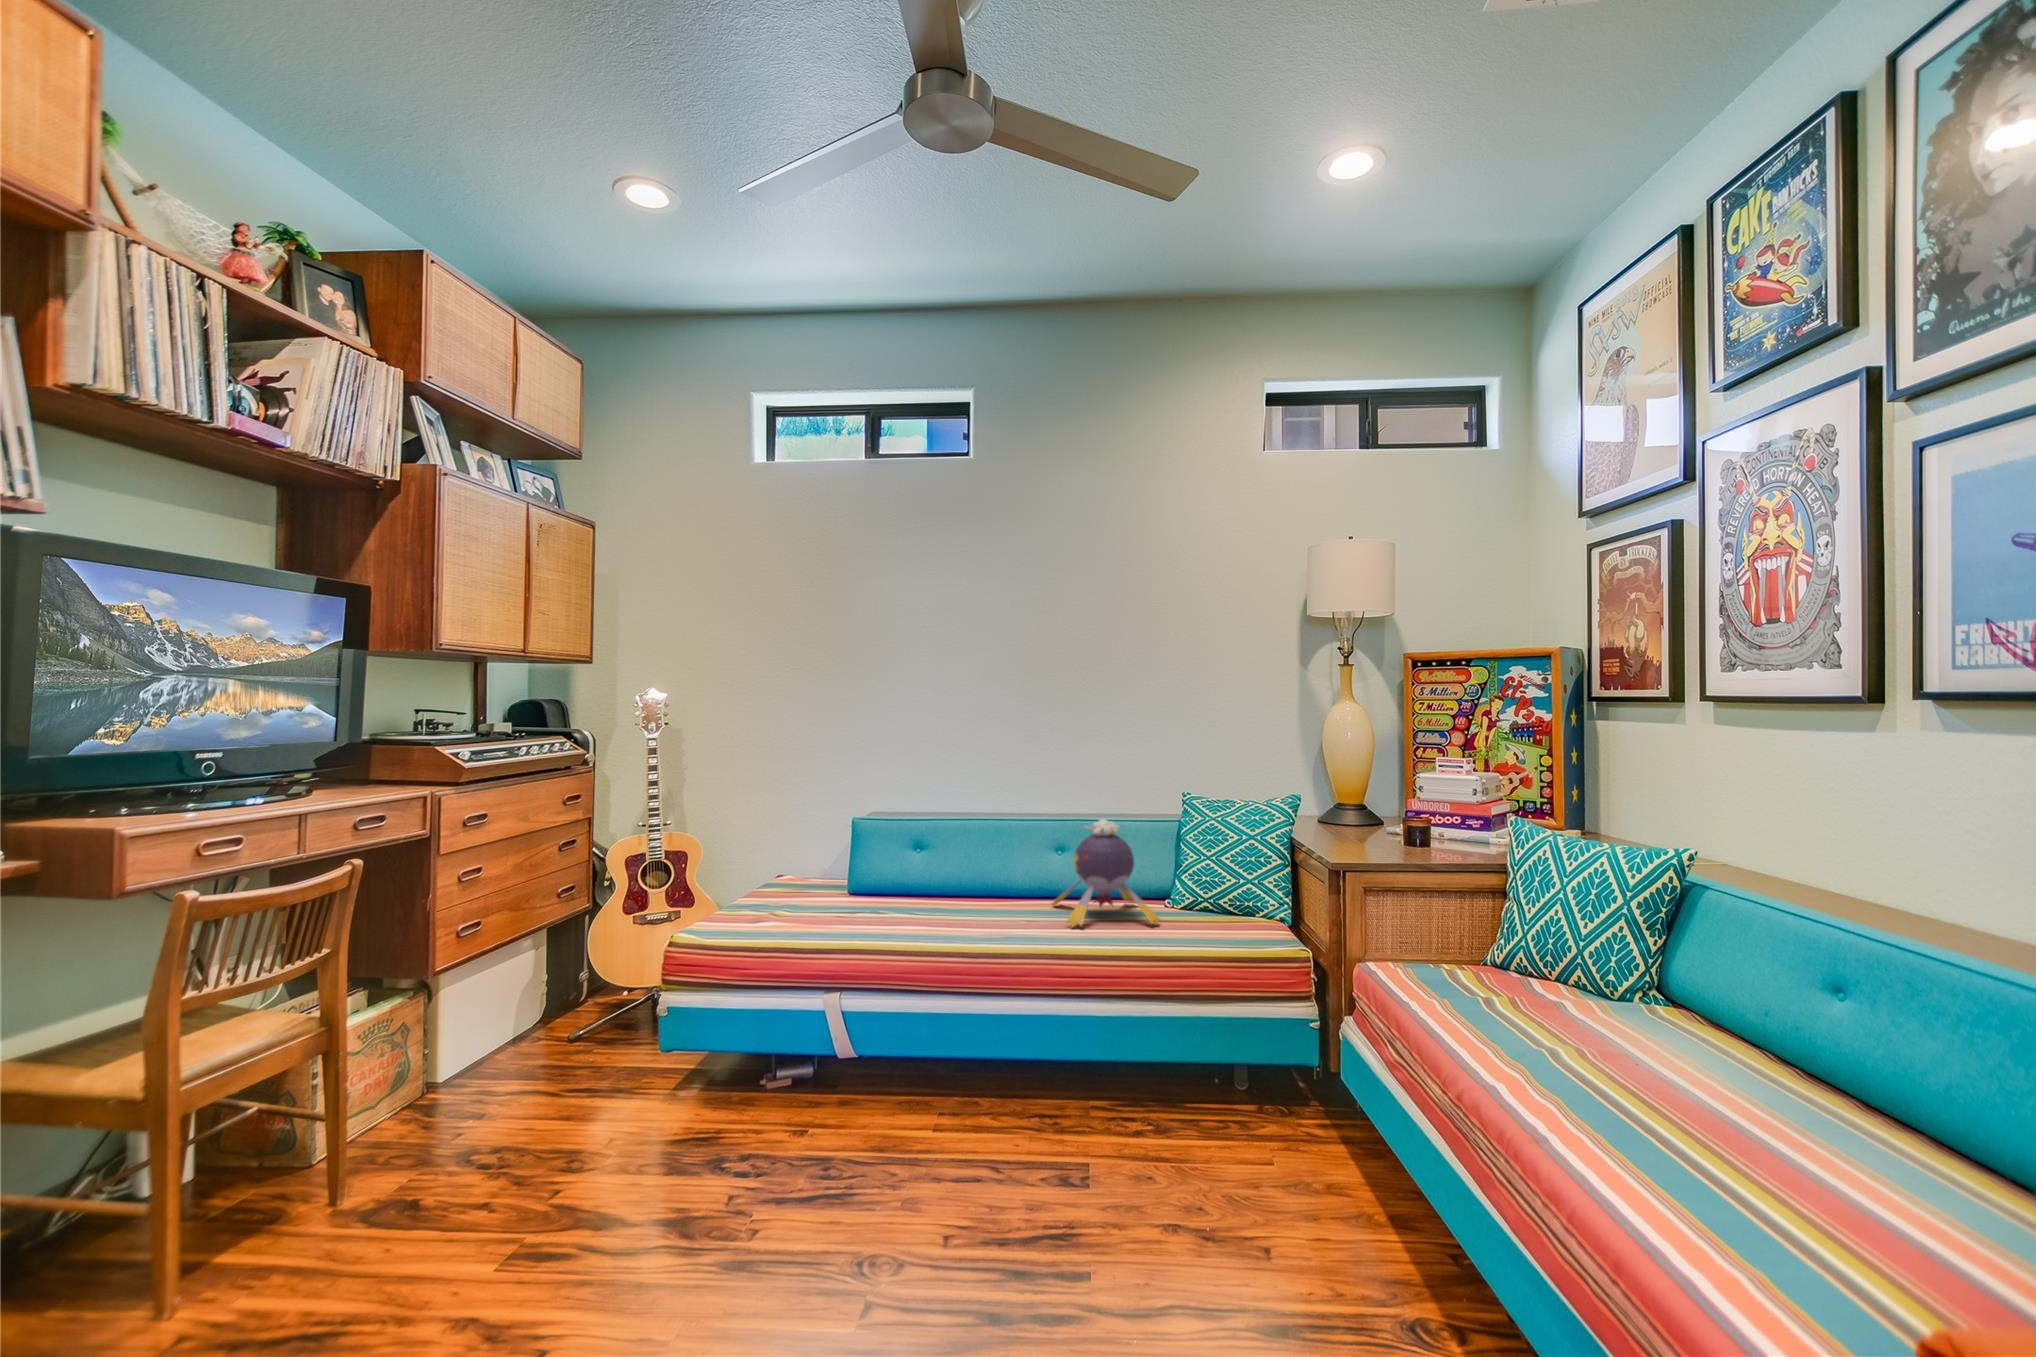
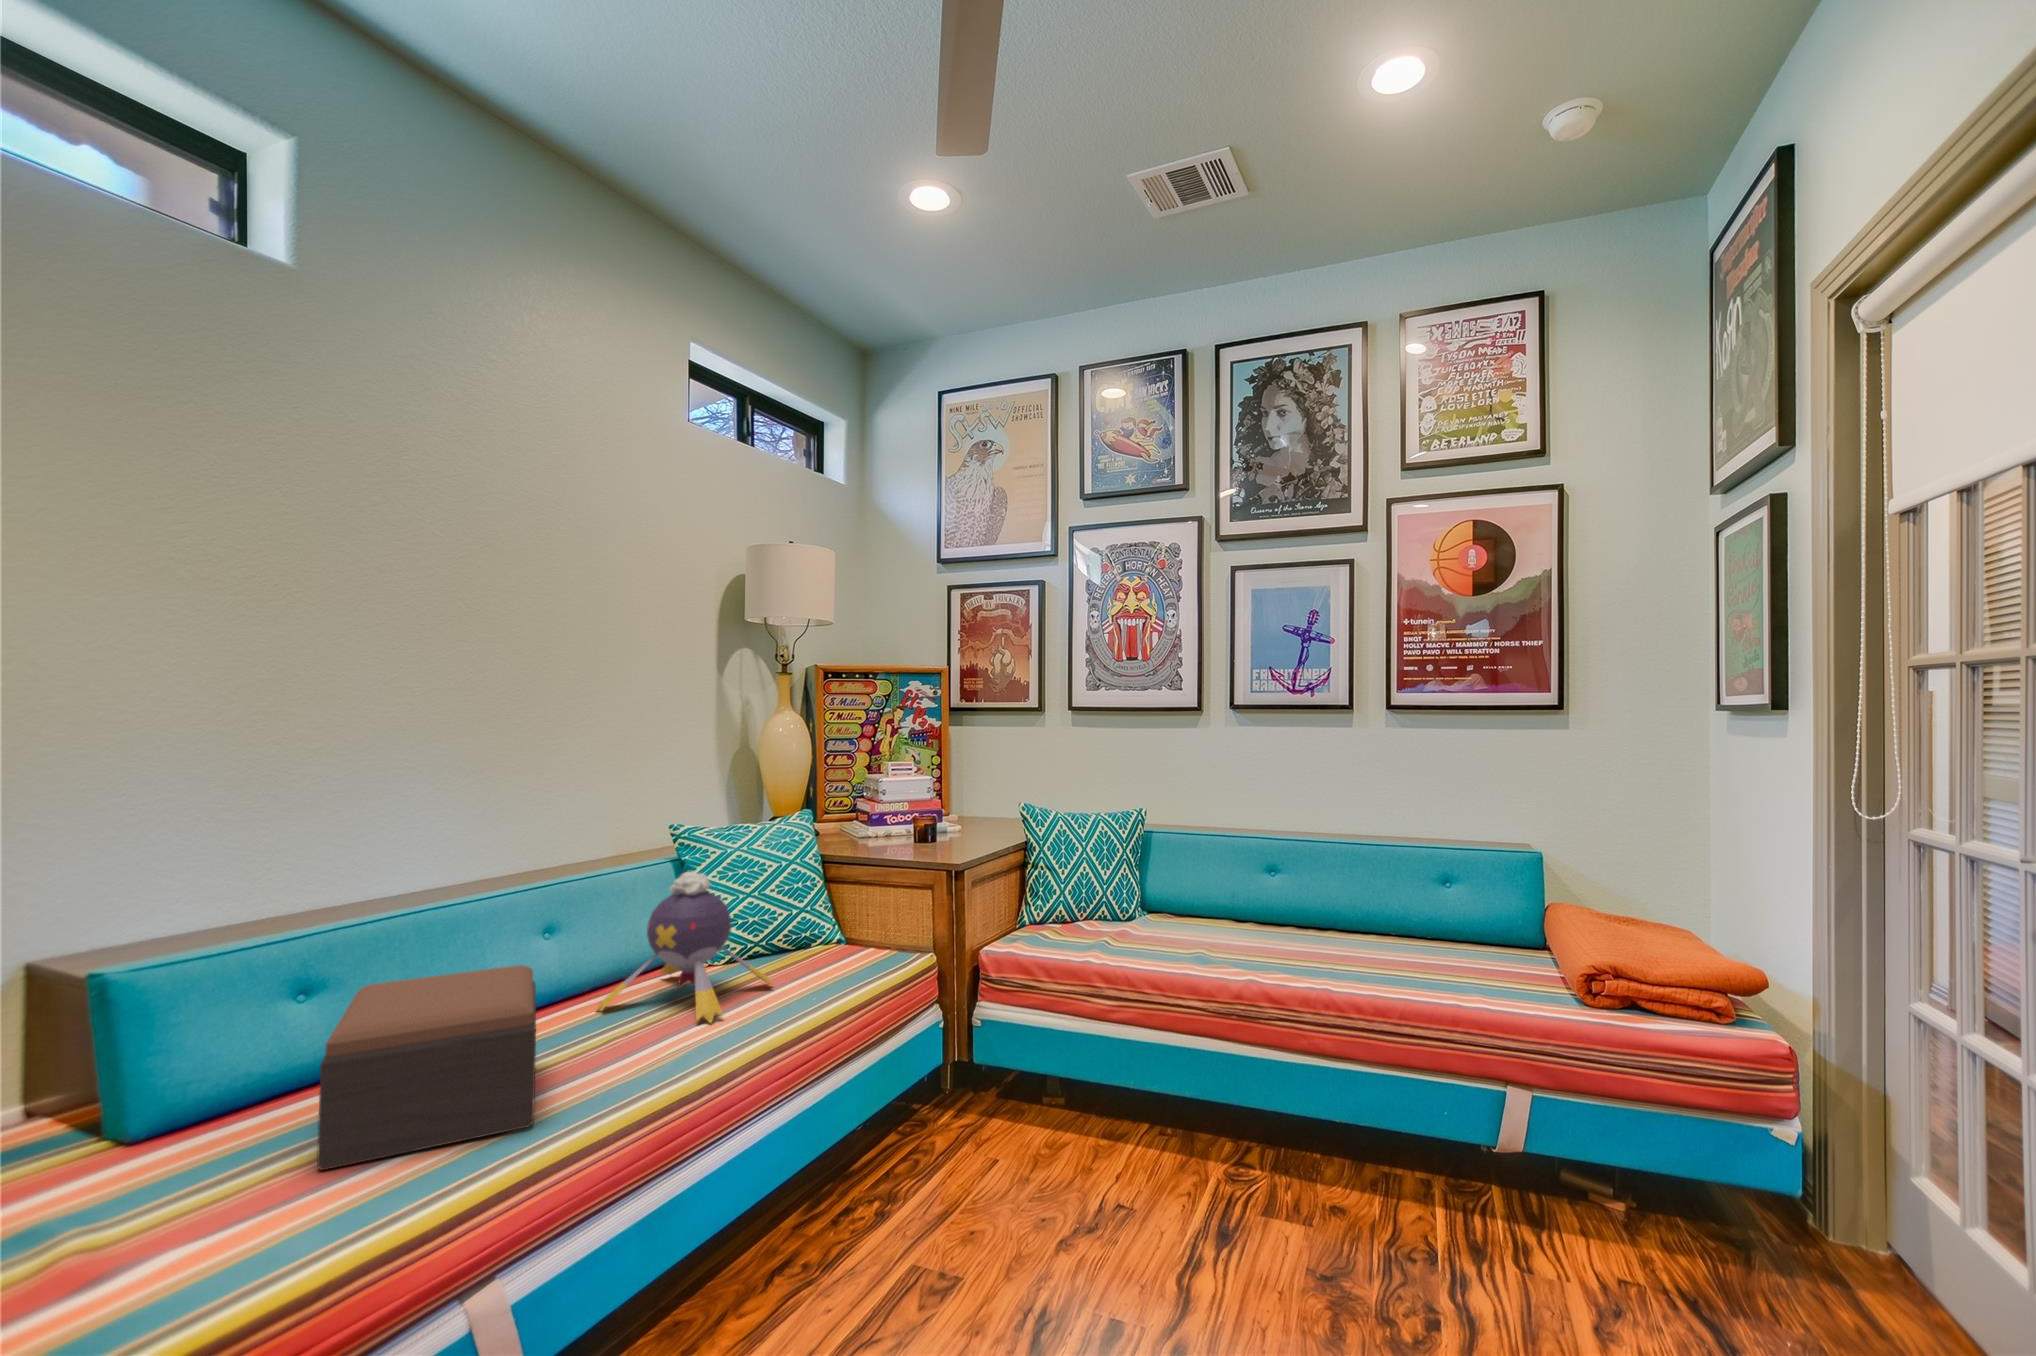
footstool: none [840,841,967,931] -> present [317,965,536,1170]

